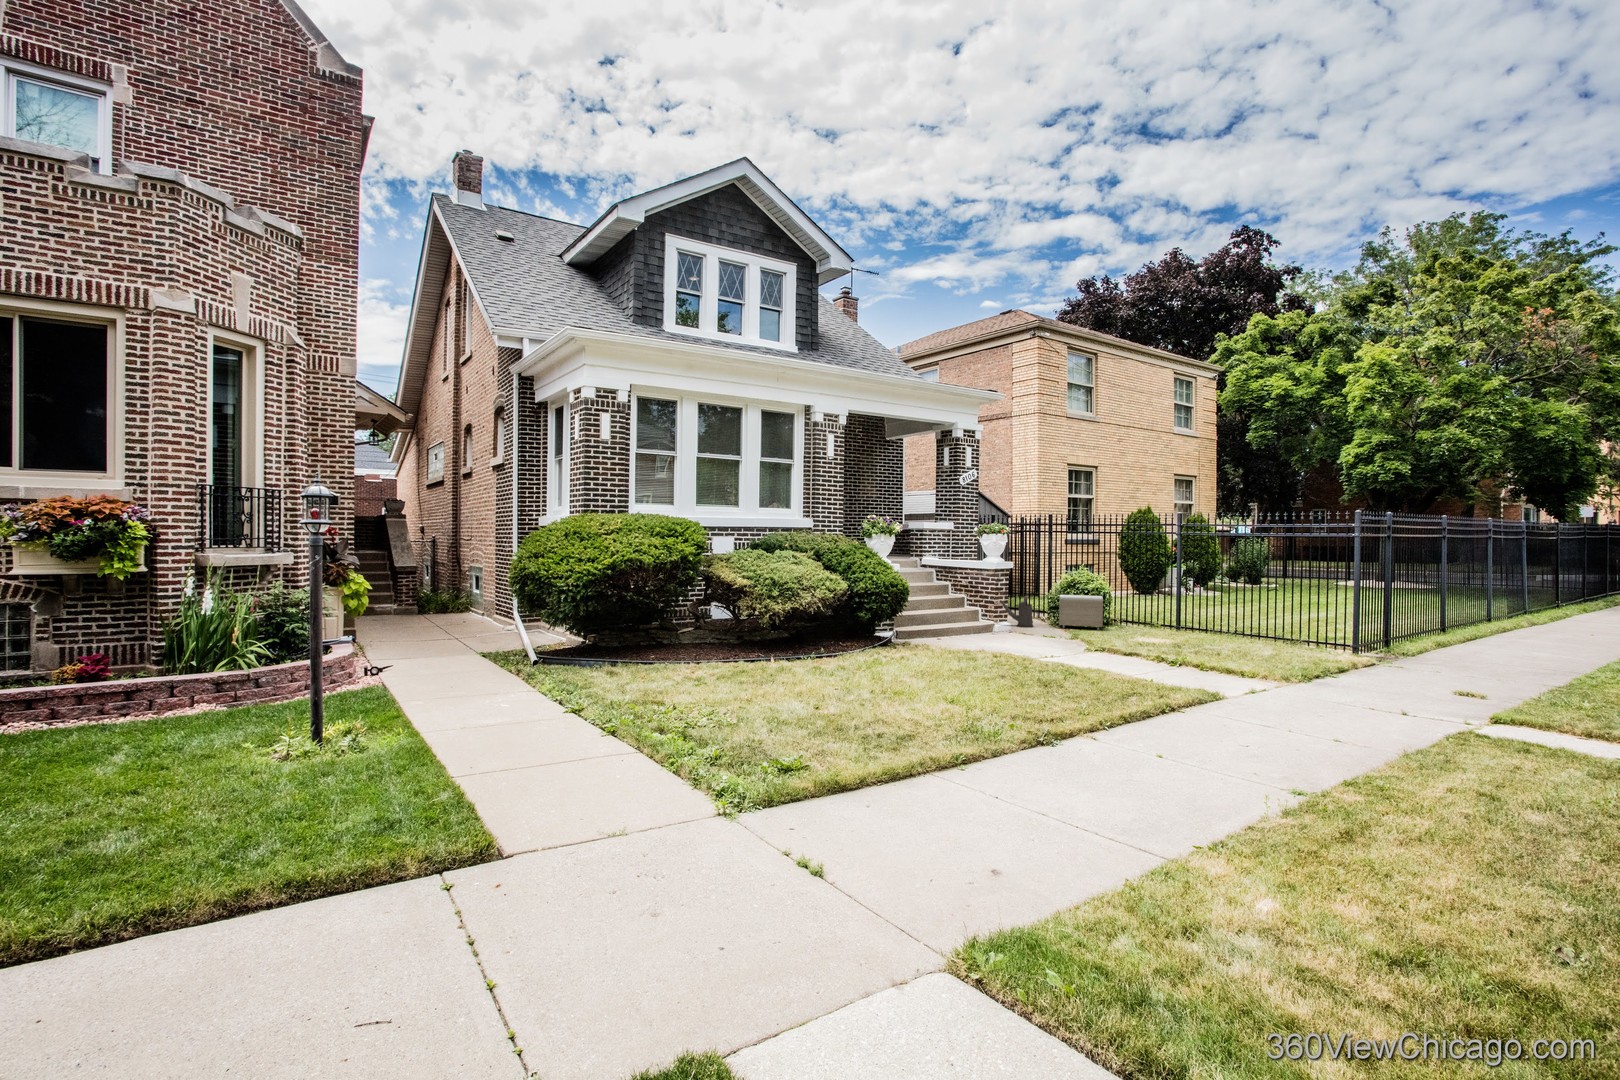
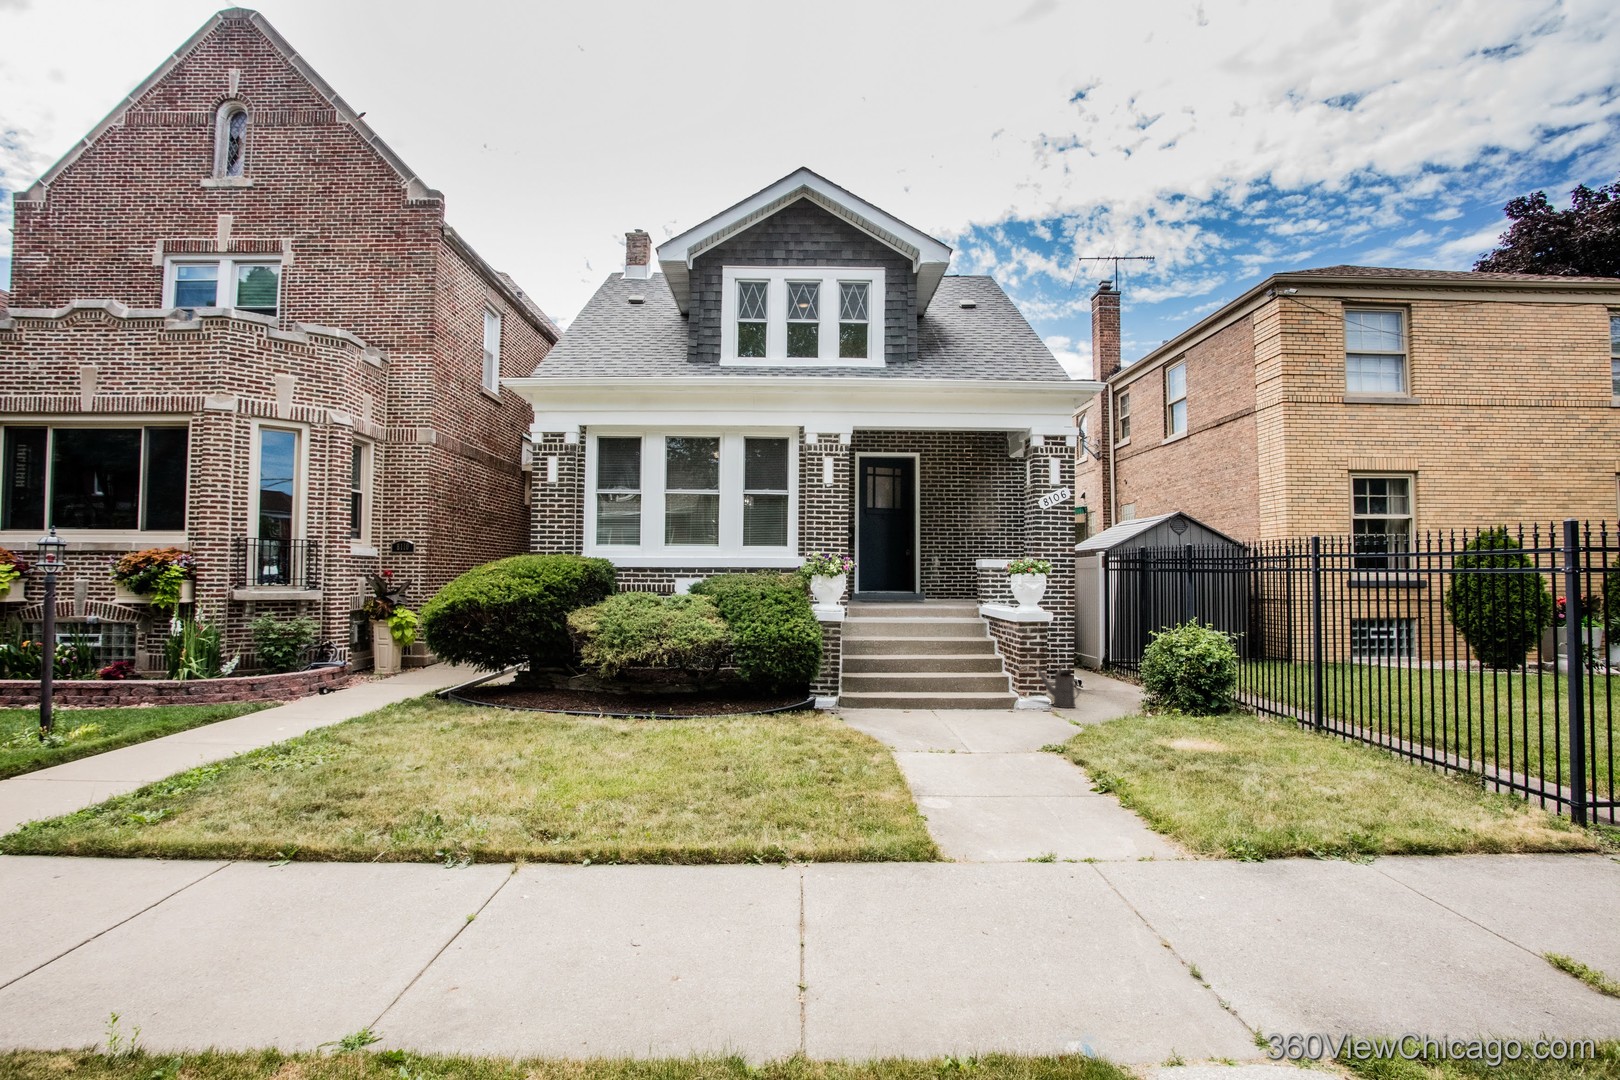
storage bench: present [1059,595,1103,630] -> none [1105,665,1180,723]

